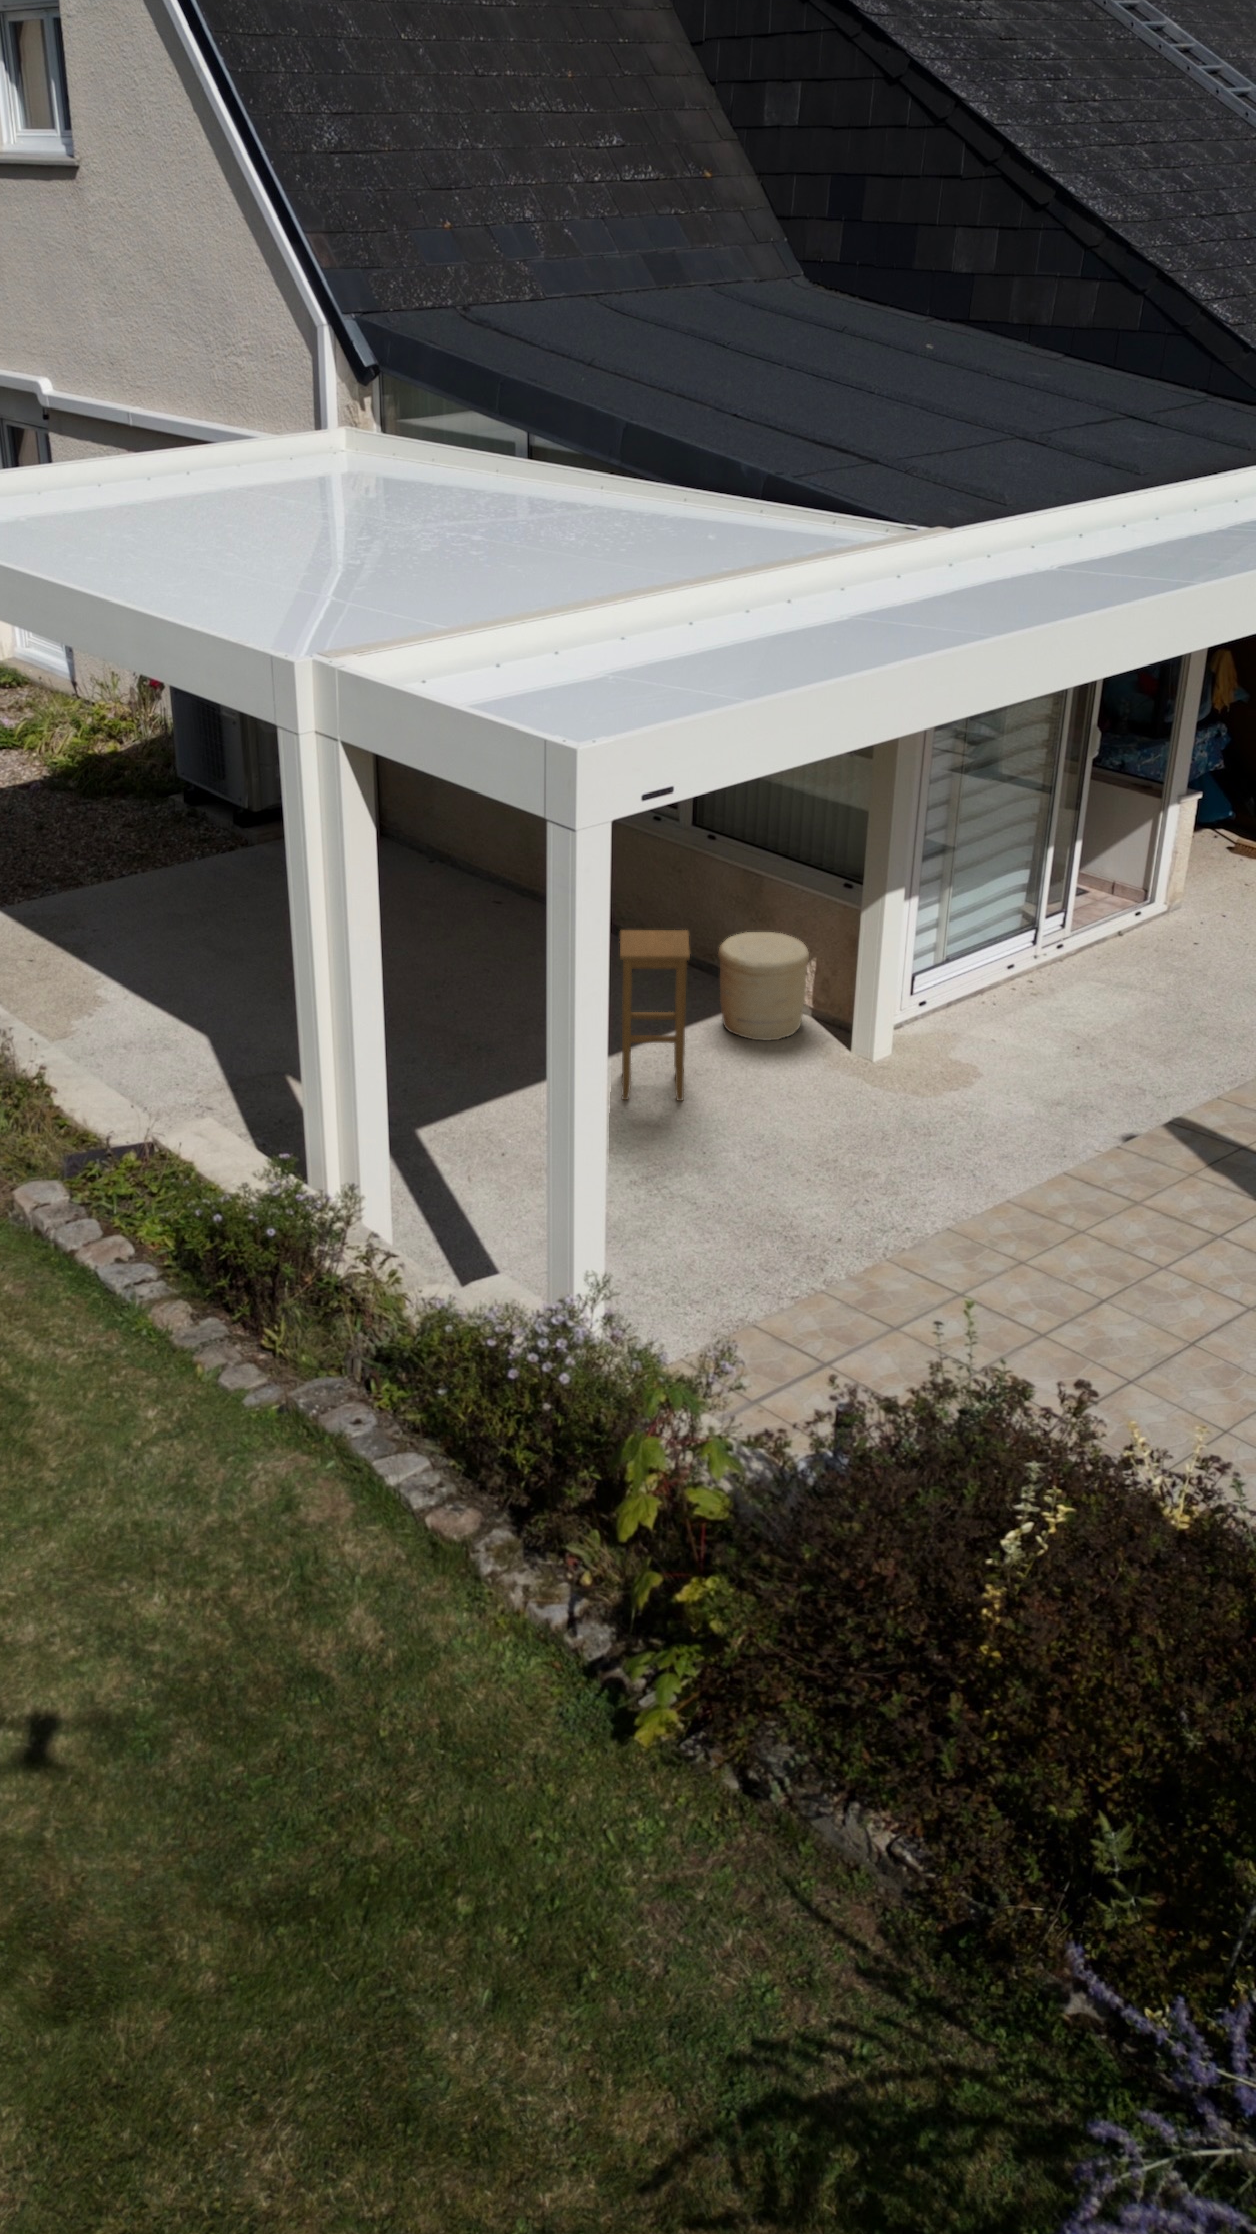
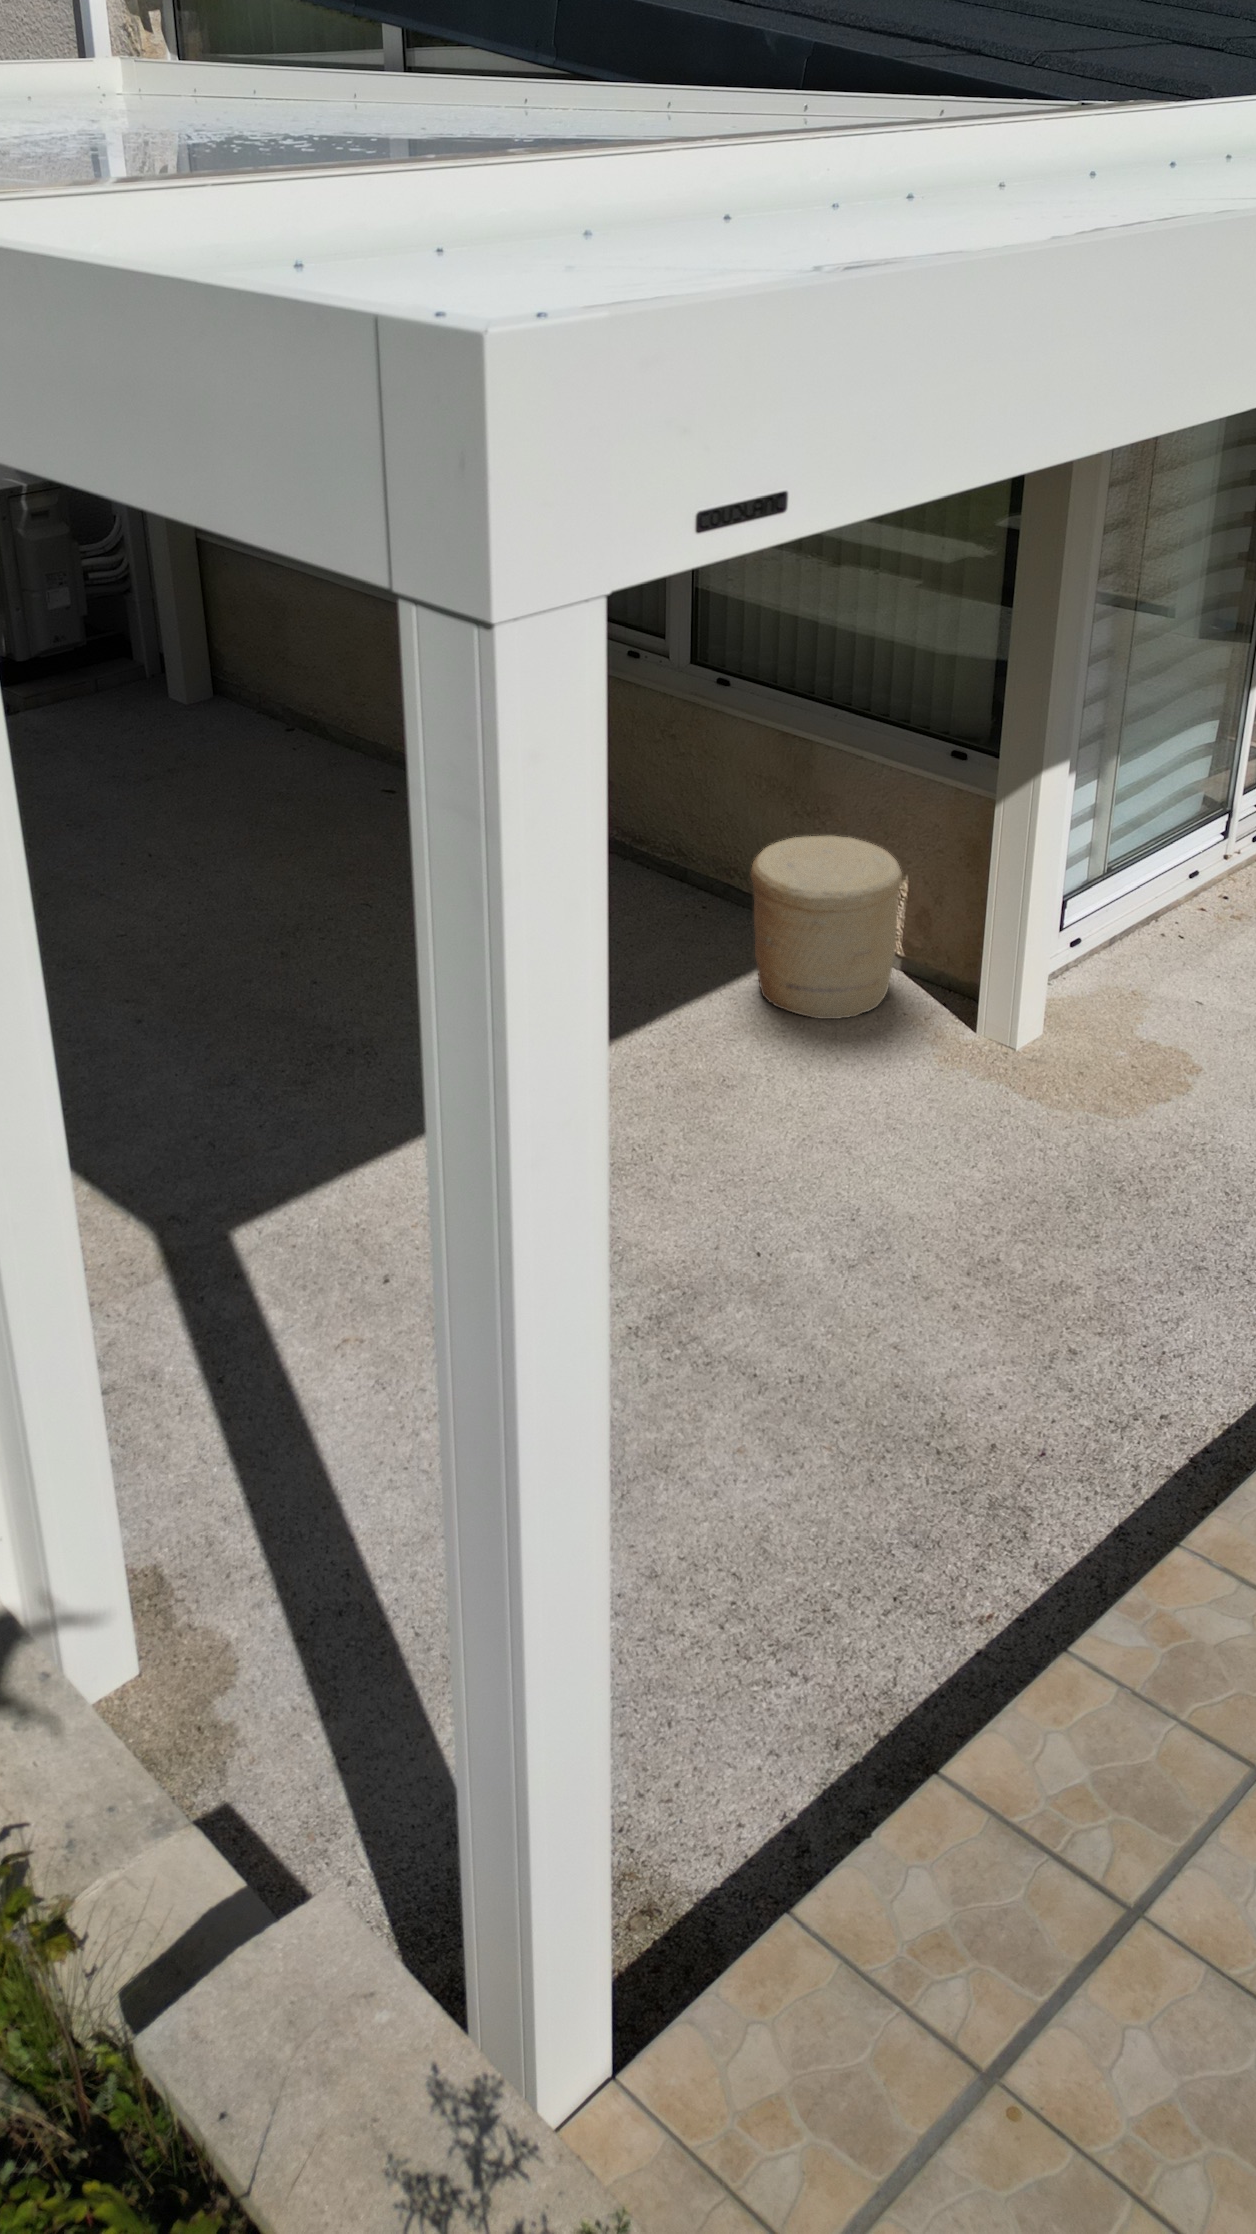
stool: present [620,930,690,1101] -> none [590,844,720,1150]

